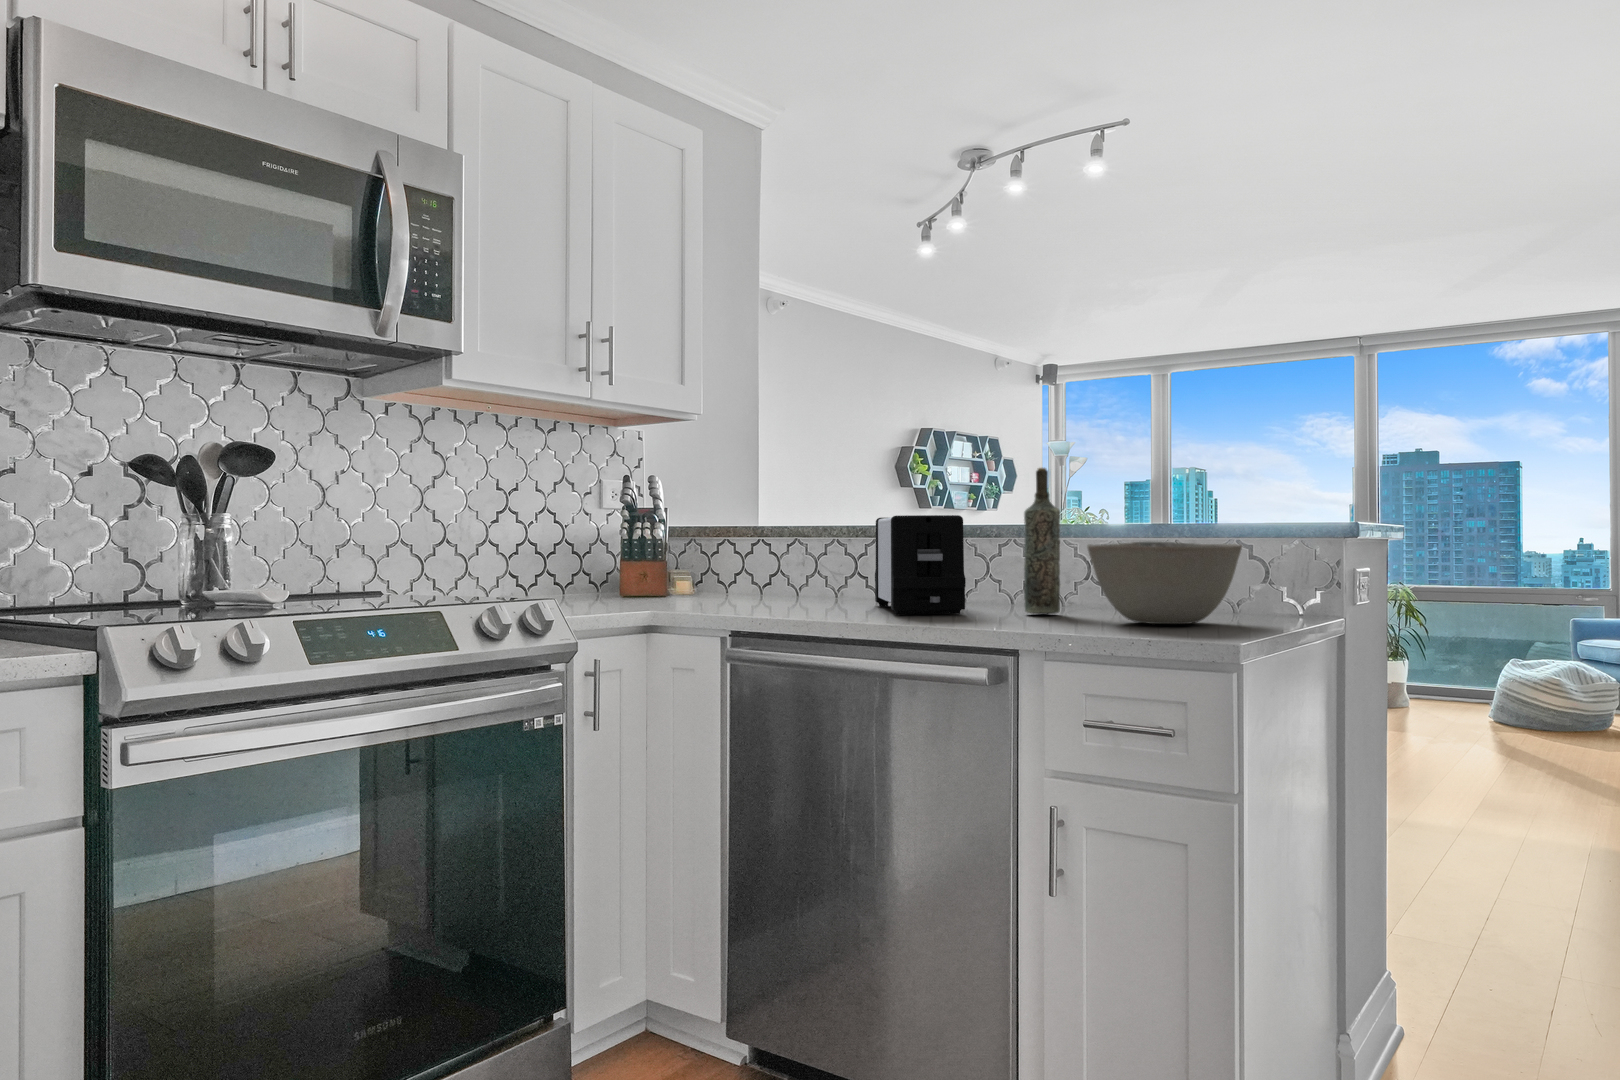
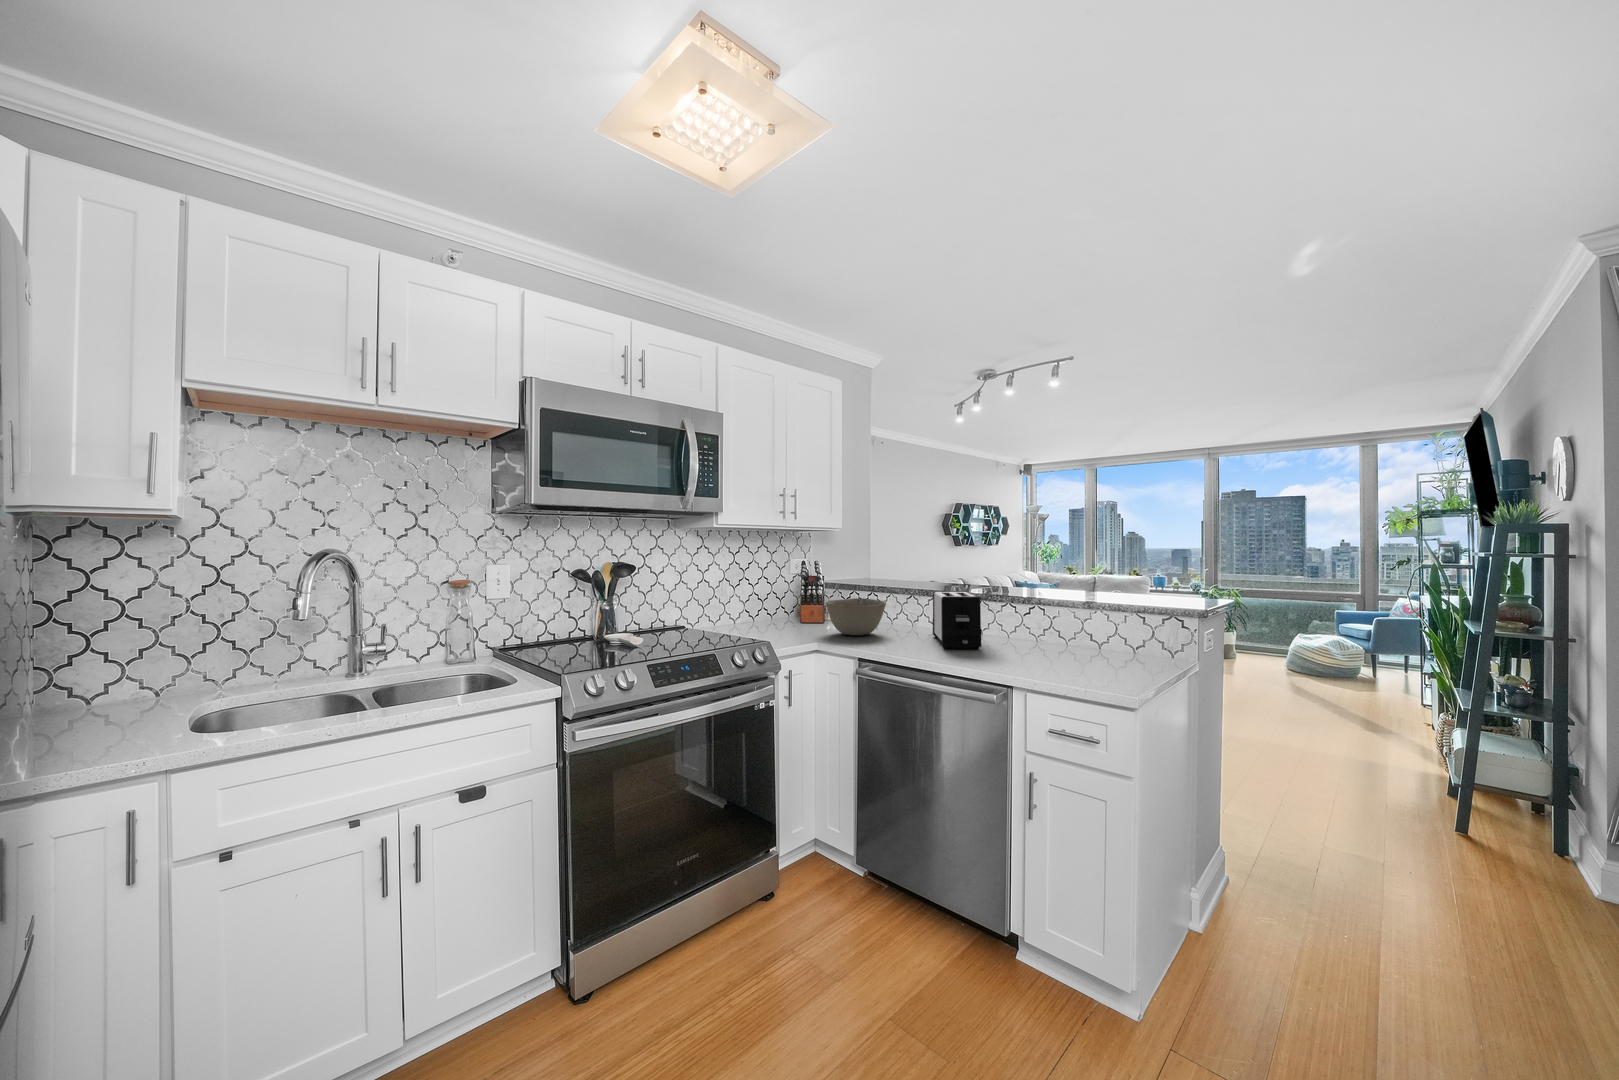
bottle: present [1024,468,1060,614] -> none [1014,573,1034,651]
bowl: present [1087,541,1242,624] -> present [825,598,886,635]

